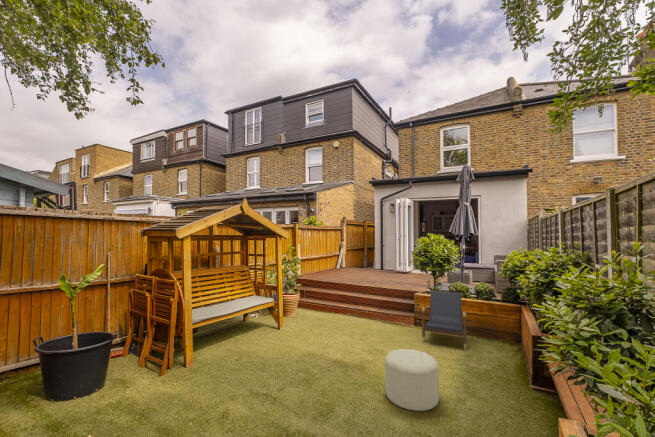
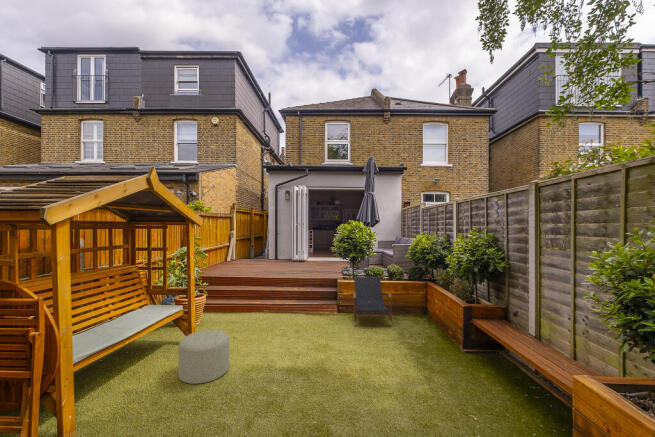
ottoman: present [385,349,439,411] -> present [178,330,229,384]

